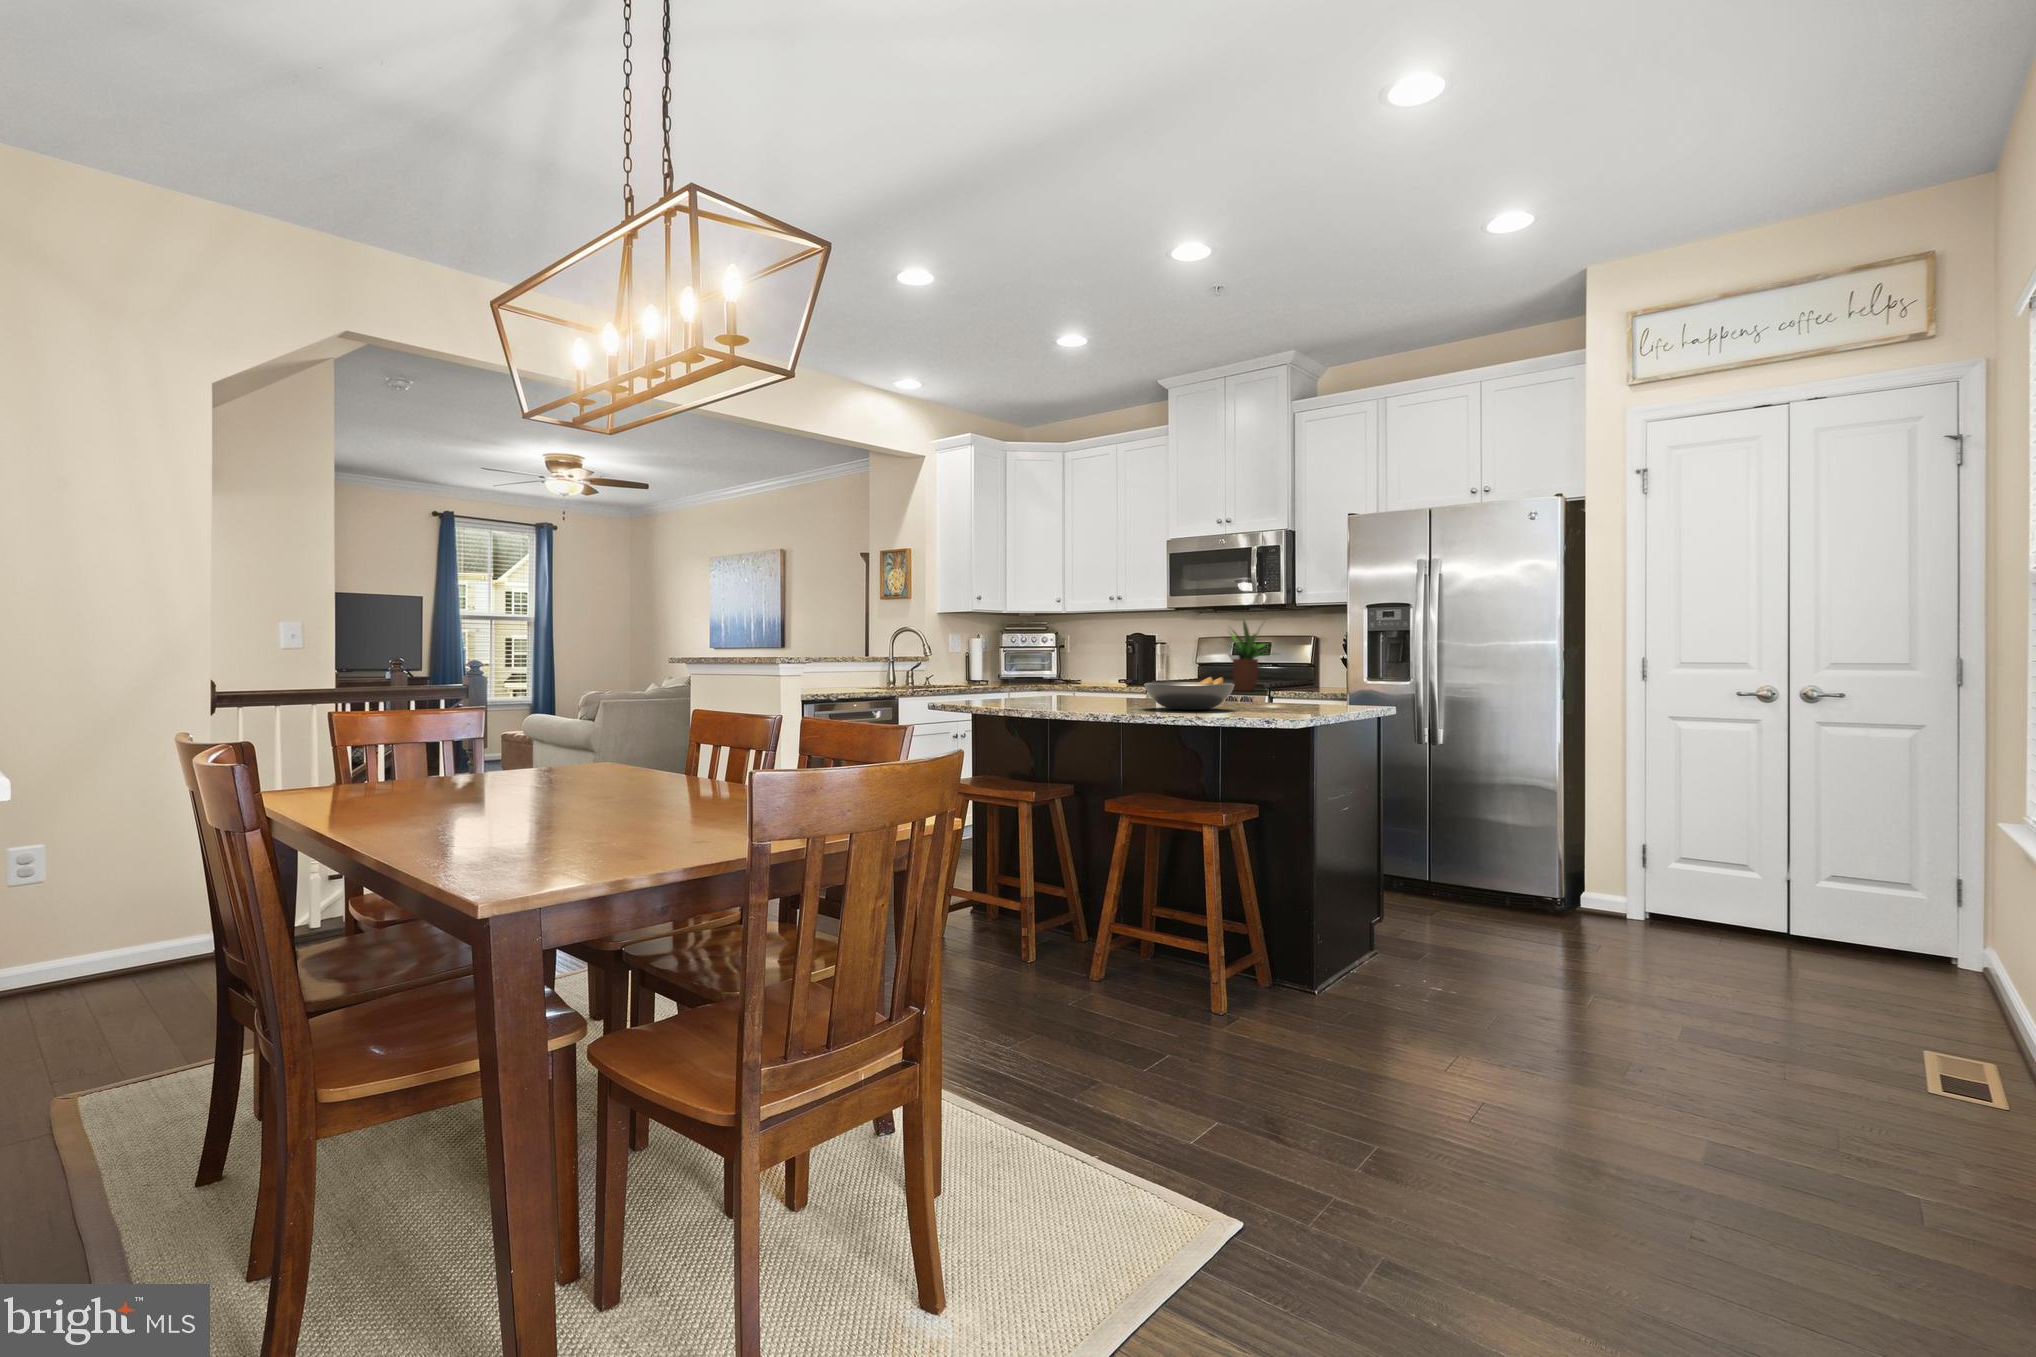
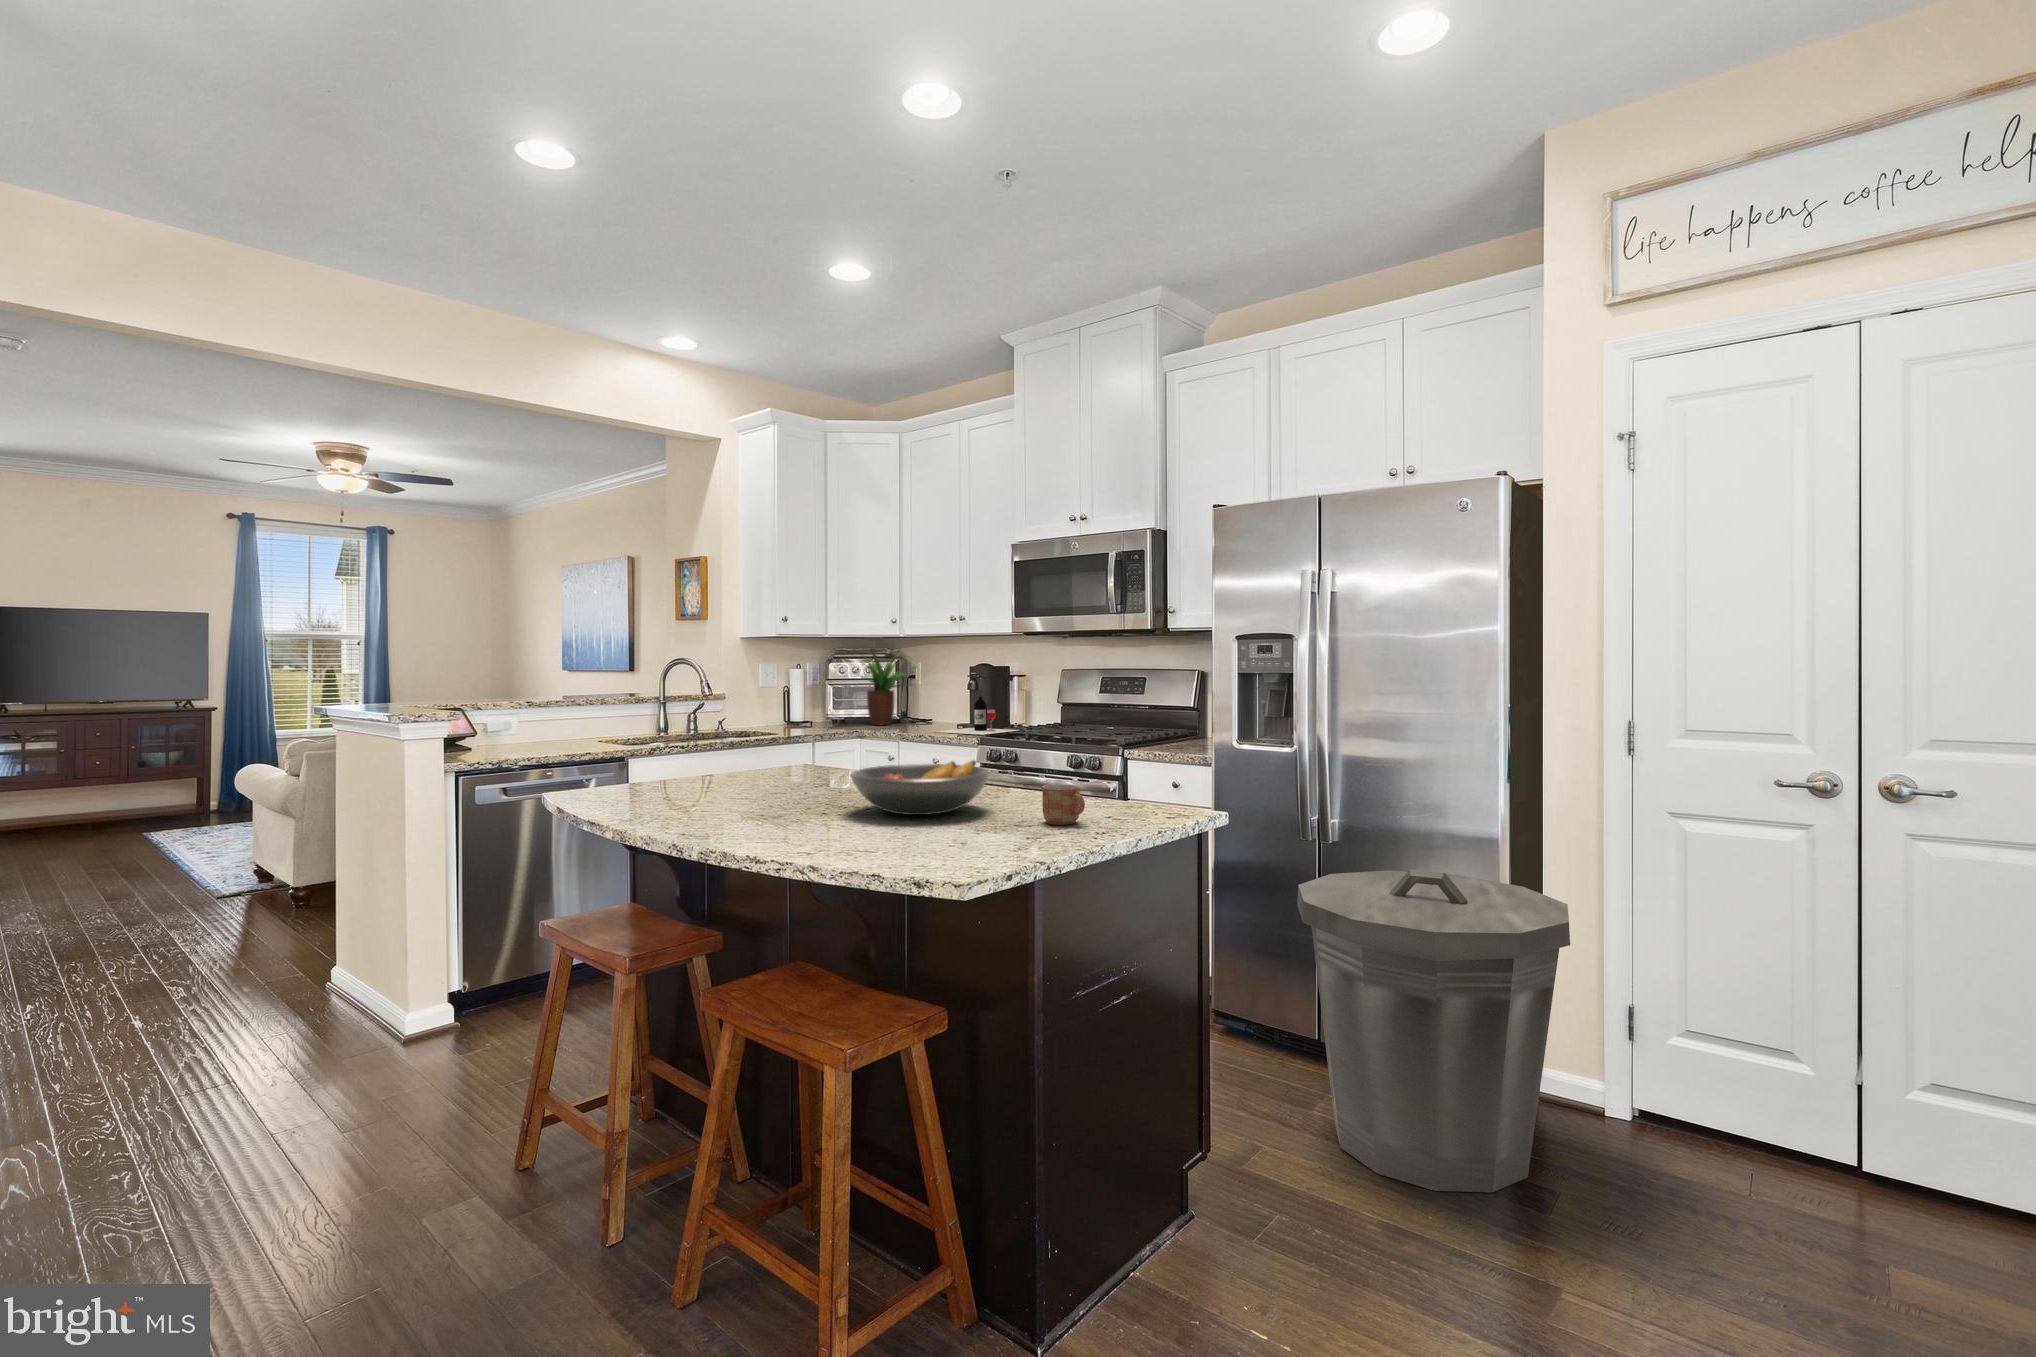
potted plant: present [1229,621,1269,691] -> present [861,650,906,725]
wine bottle: none [1099,654,1166,687] -> present [936,690,1018,735]
mug: none [1275,690,1306,713] -> present [1041,784,1085,825]
trash can: none [1424,751,1607,945] -> present [1297,869,1570,1192]

